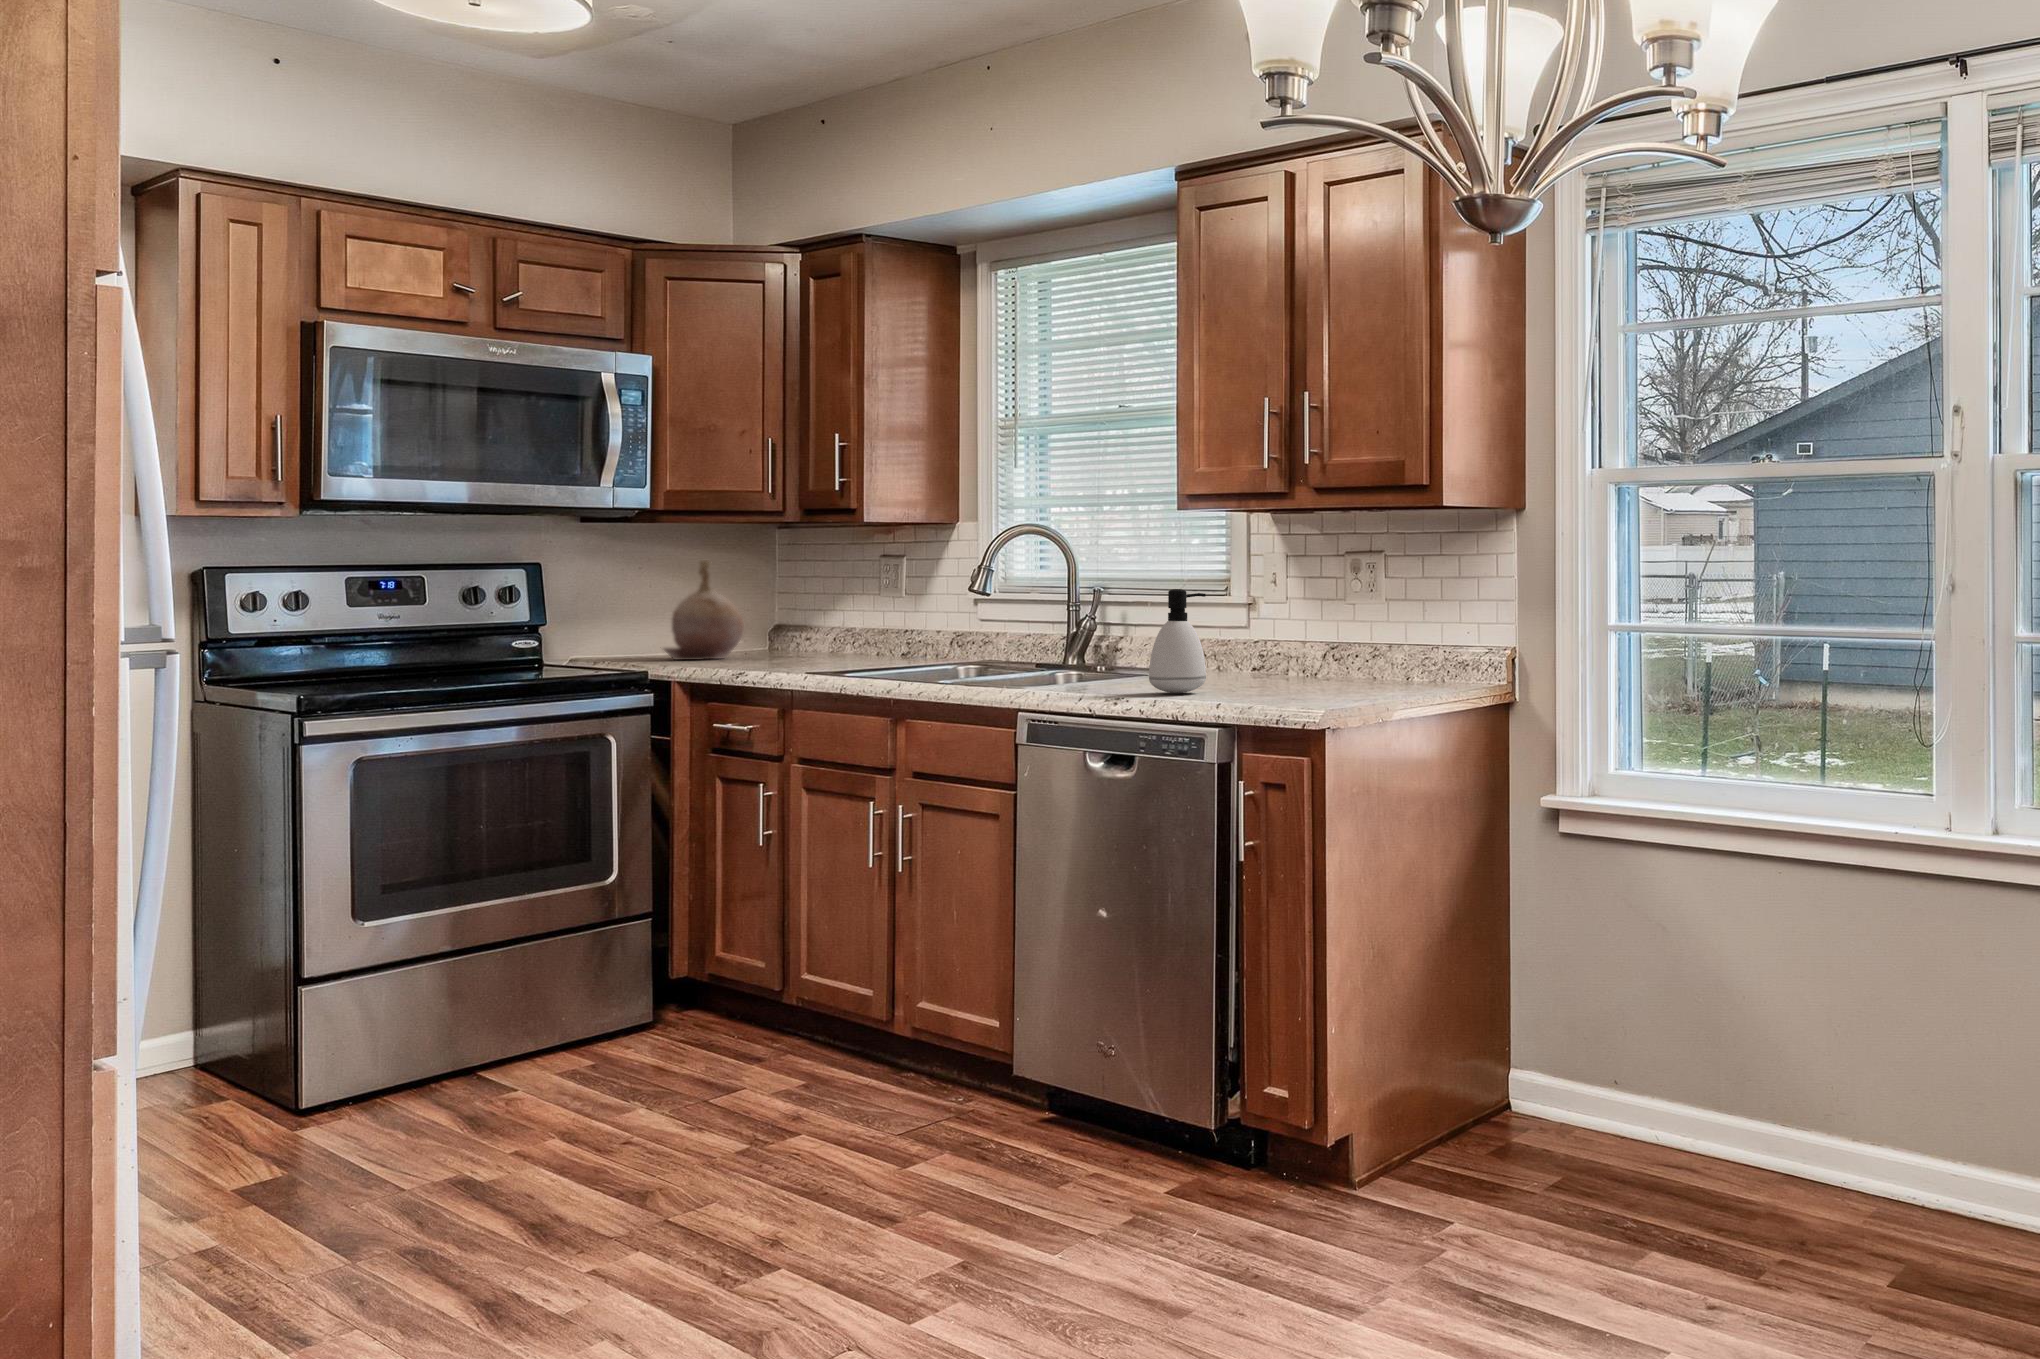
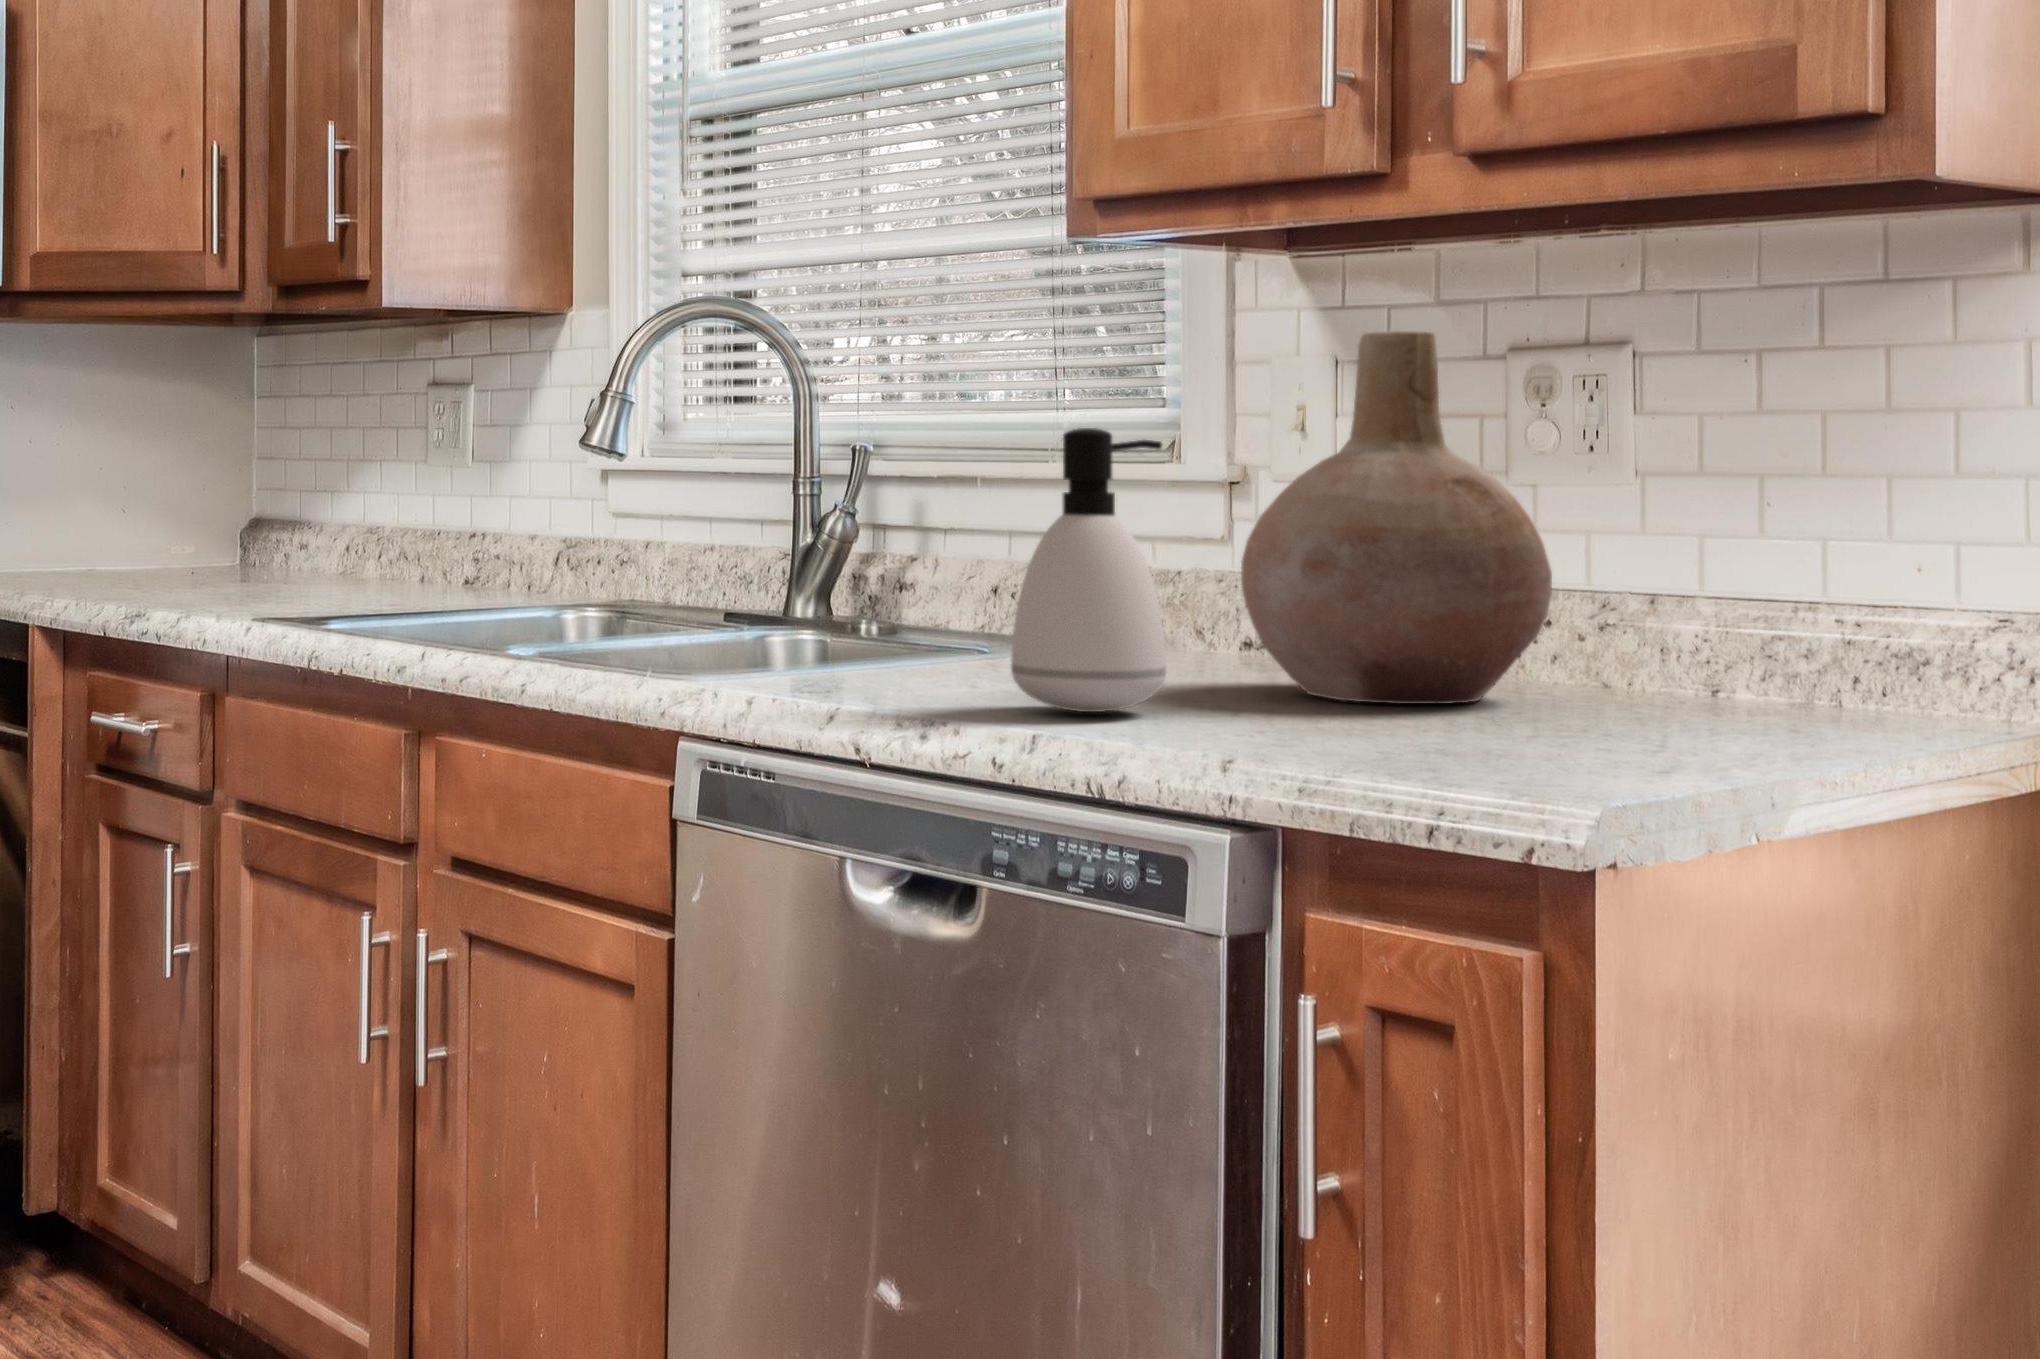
vase: present [664,560,744,660] -> present [1241,331,1552,704]

